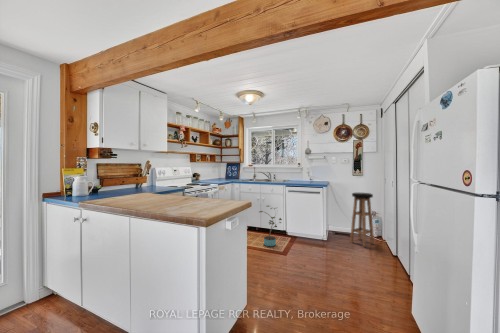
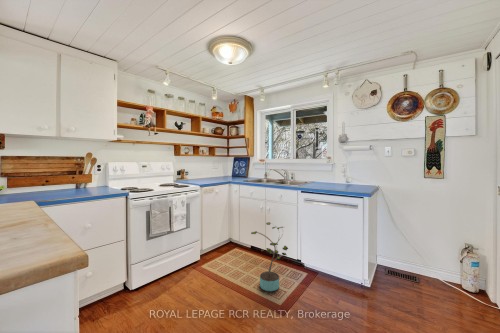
bar stool: present [350,193,374,247] -> none [417,208,470,317]

